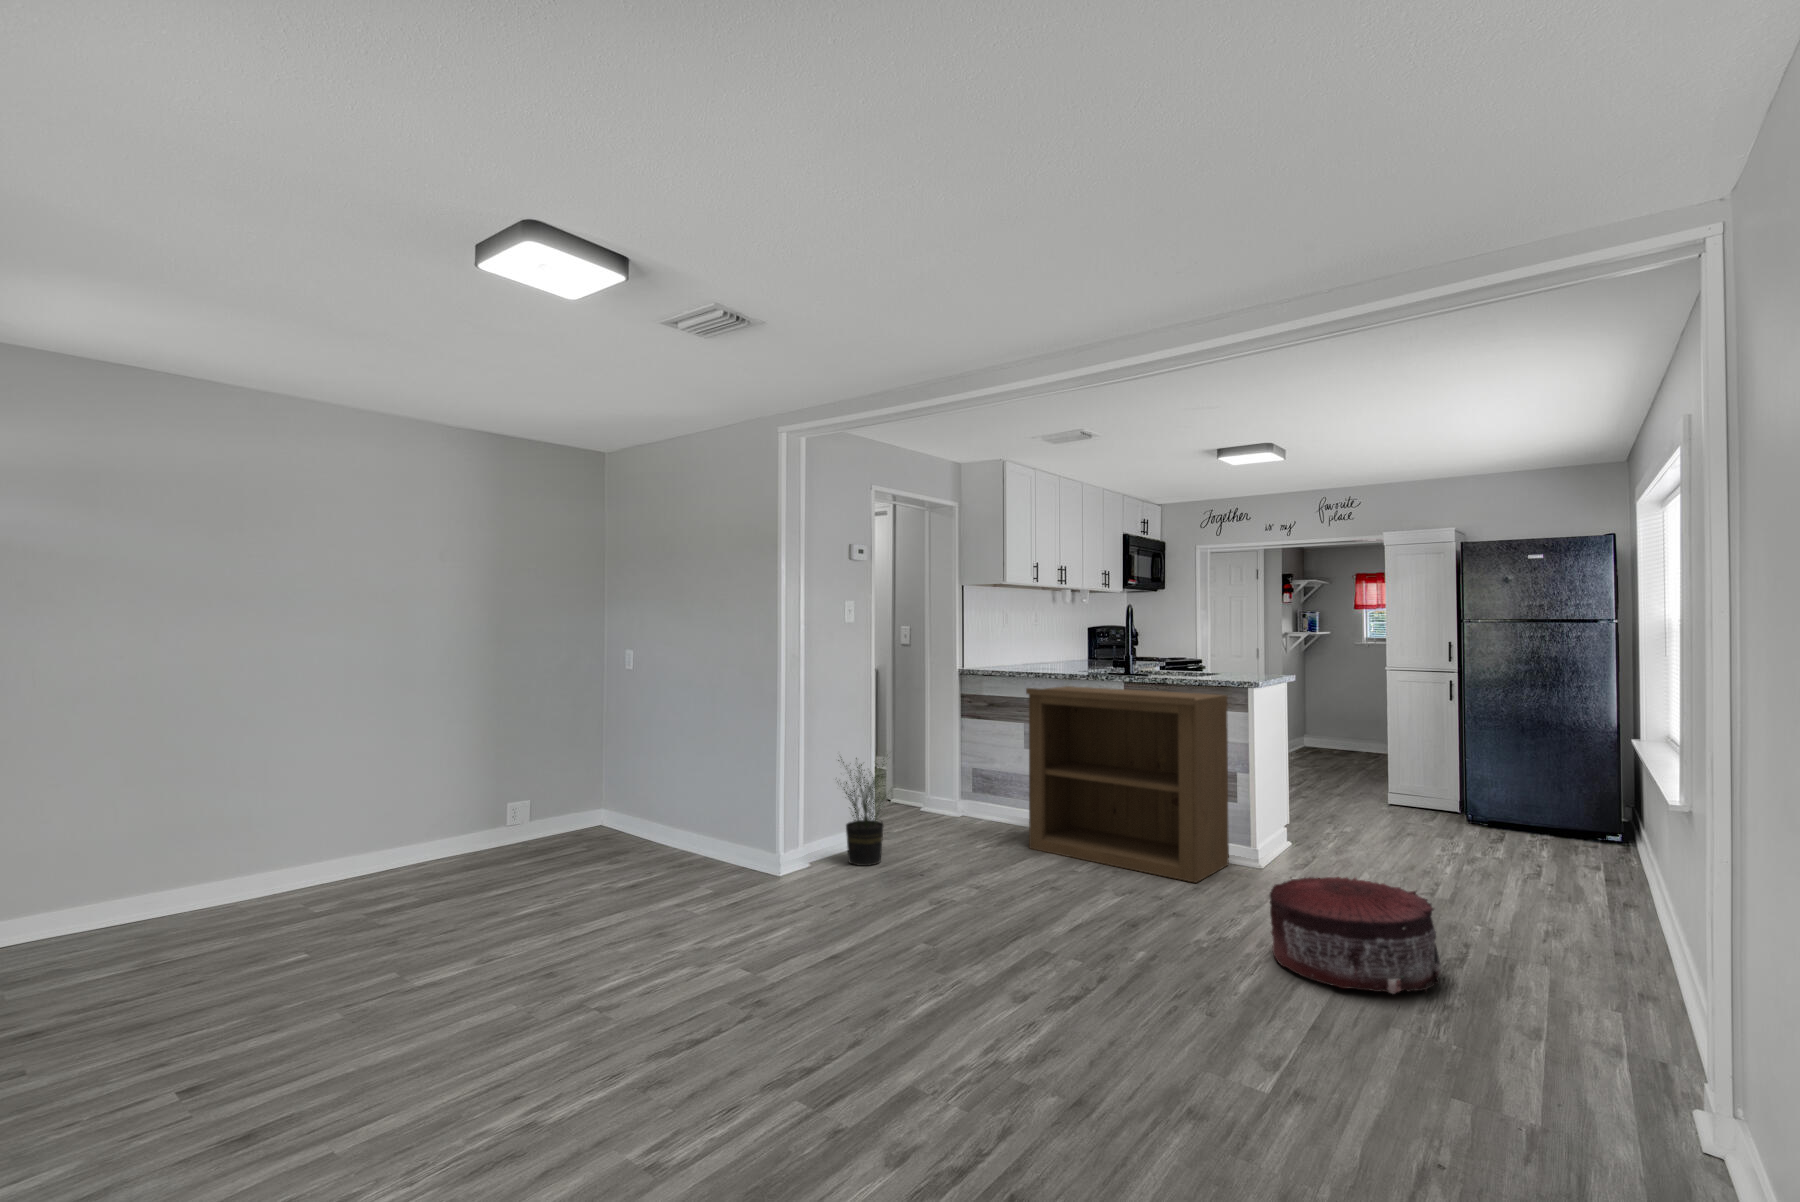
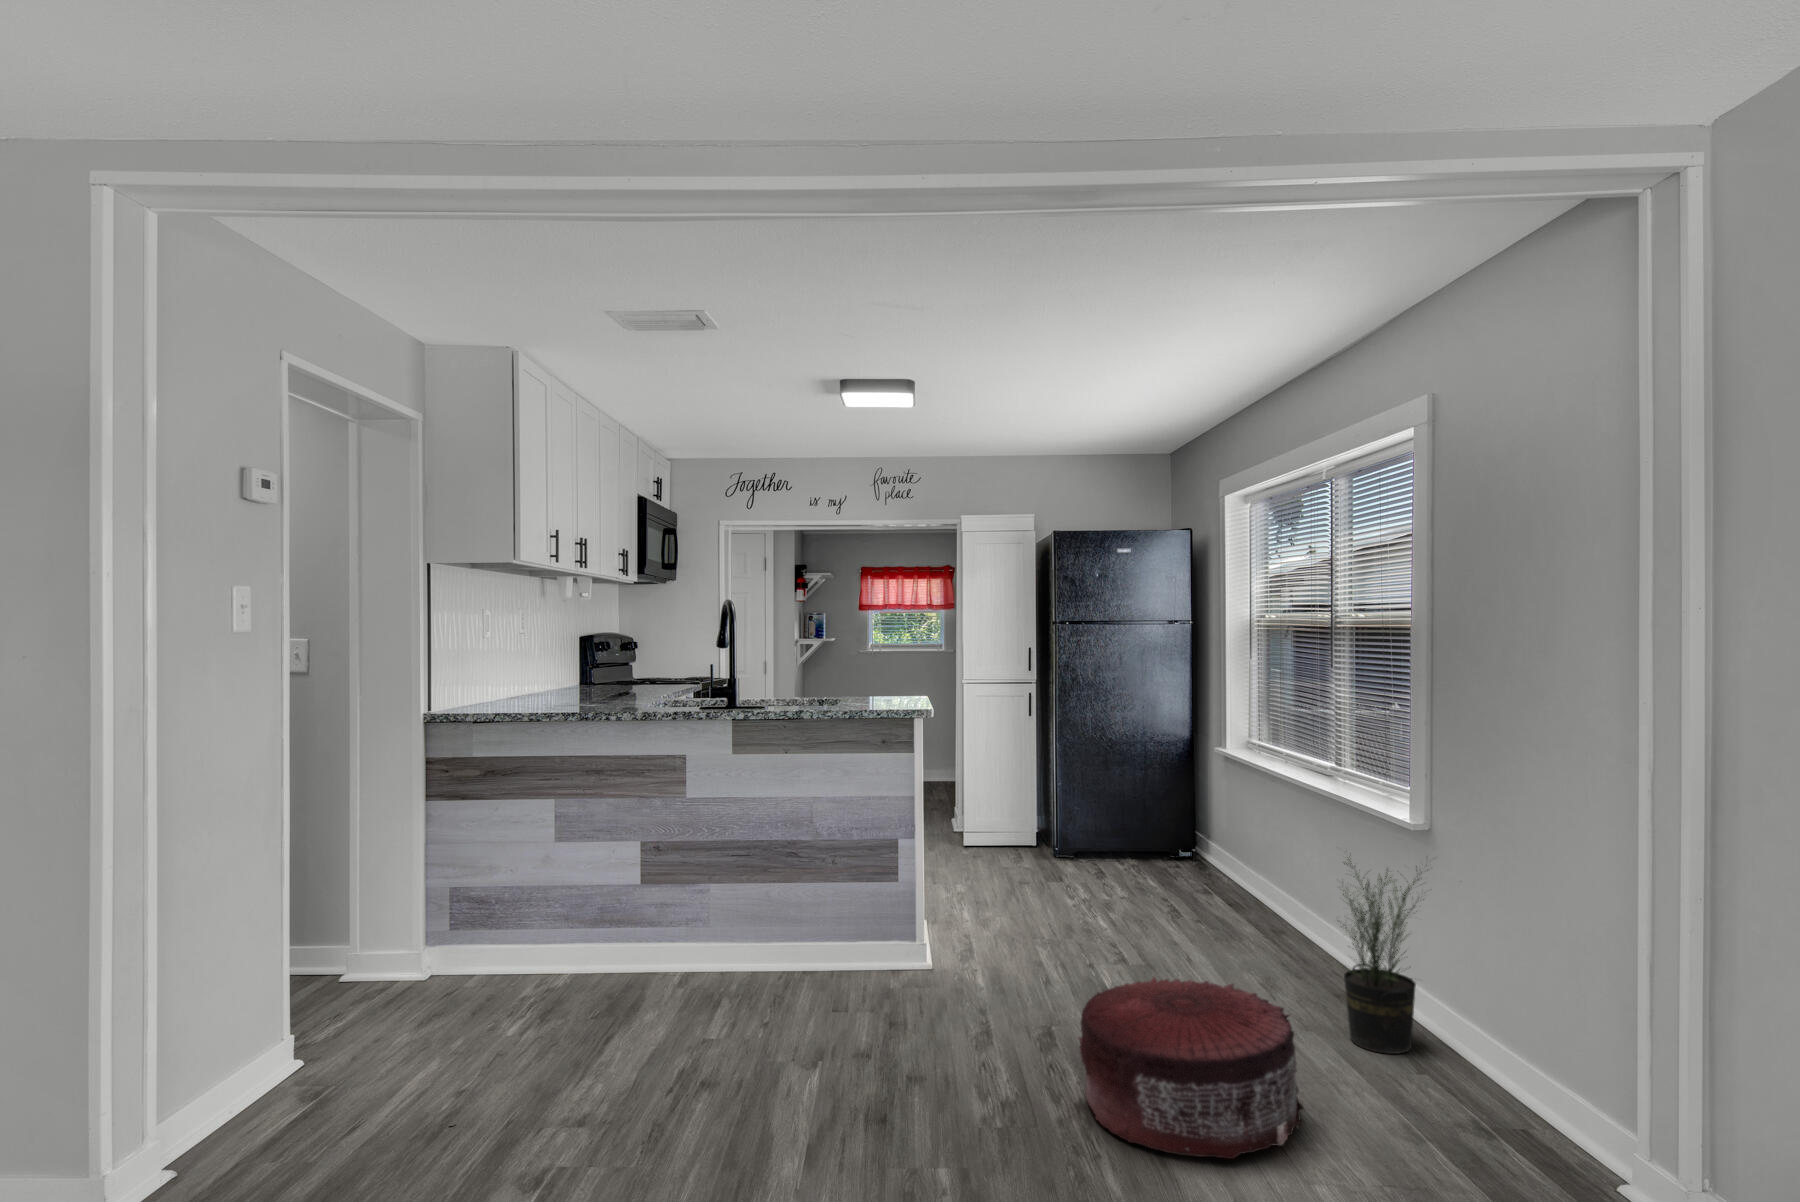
bookshelf: present [1026,686,1229,883] -> none [597,732,896,1019]
potted plant: present [838,758,886,866] -> present [1337,859,1424,1054]

